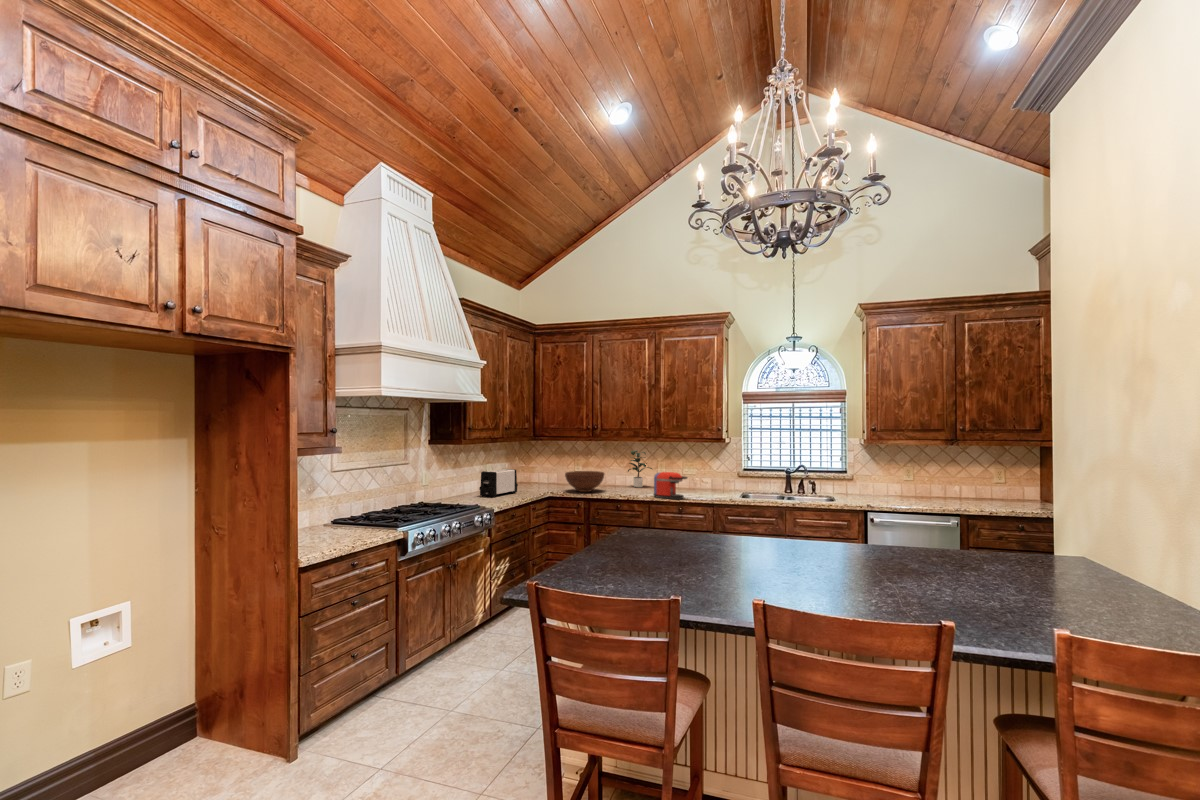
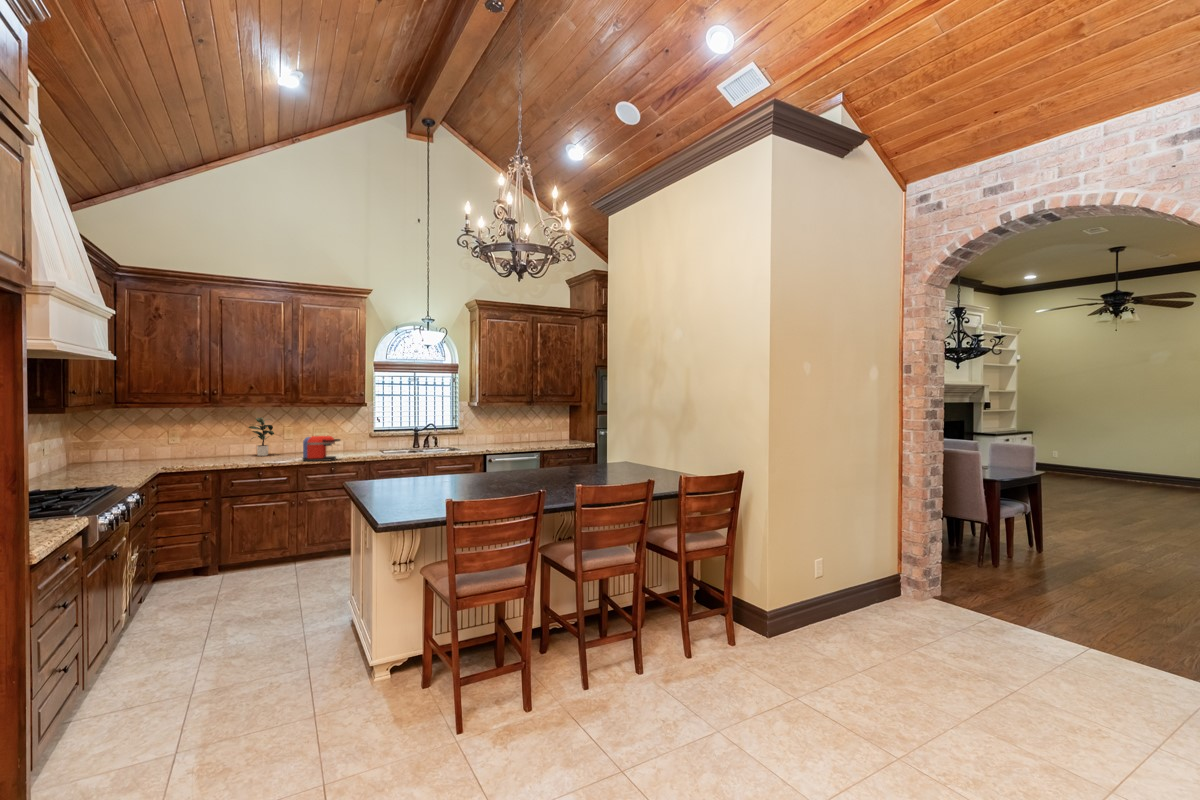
toaster: present [479,469,518,497] -> none [66,445,116,481]
fruit bowl: present [565,471,604,492] -> none [182,442,235,465]

